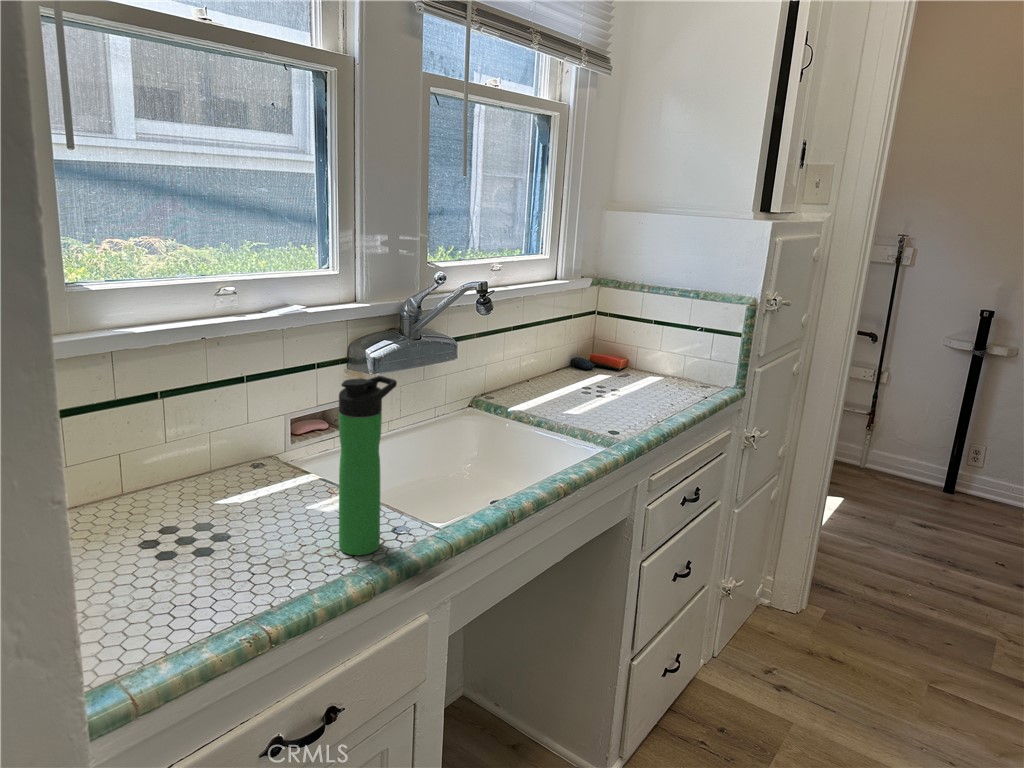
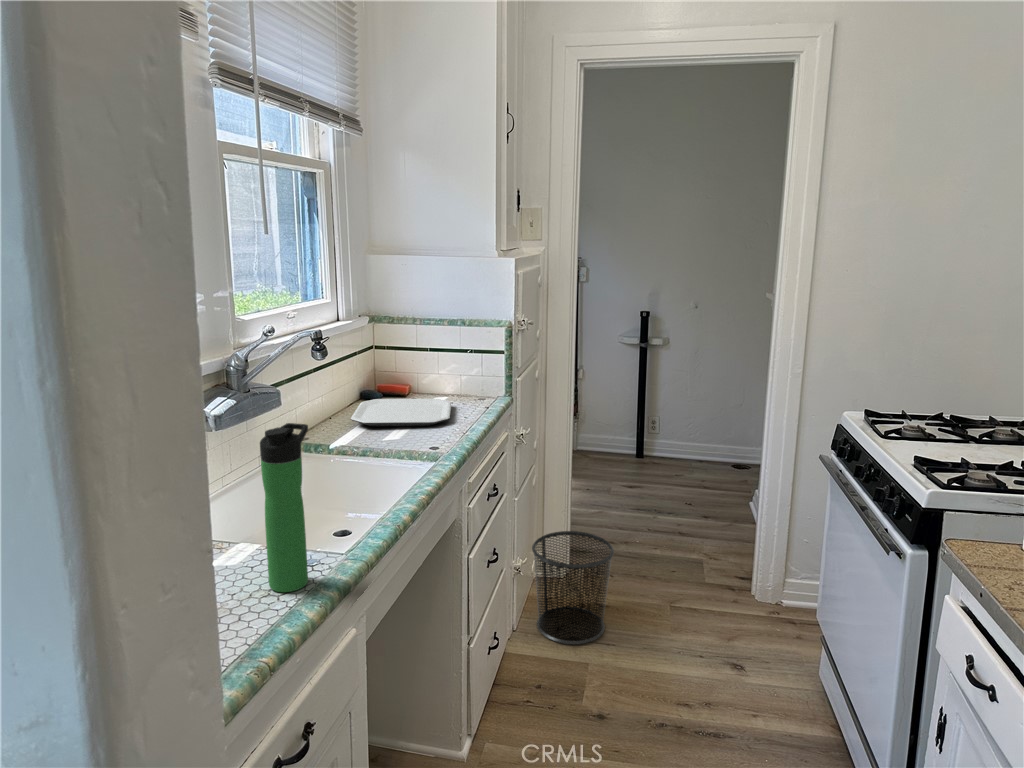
plate: none [544,369,664,407] -> present [351,399,451,426]
waste bin: none [741,559,853,700] -> present [532,531,614,645]

